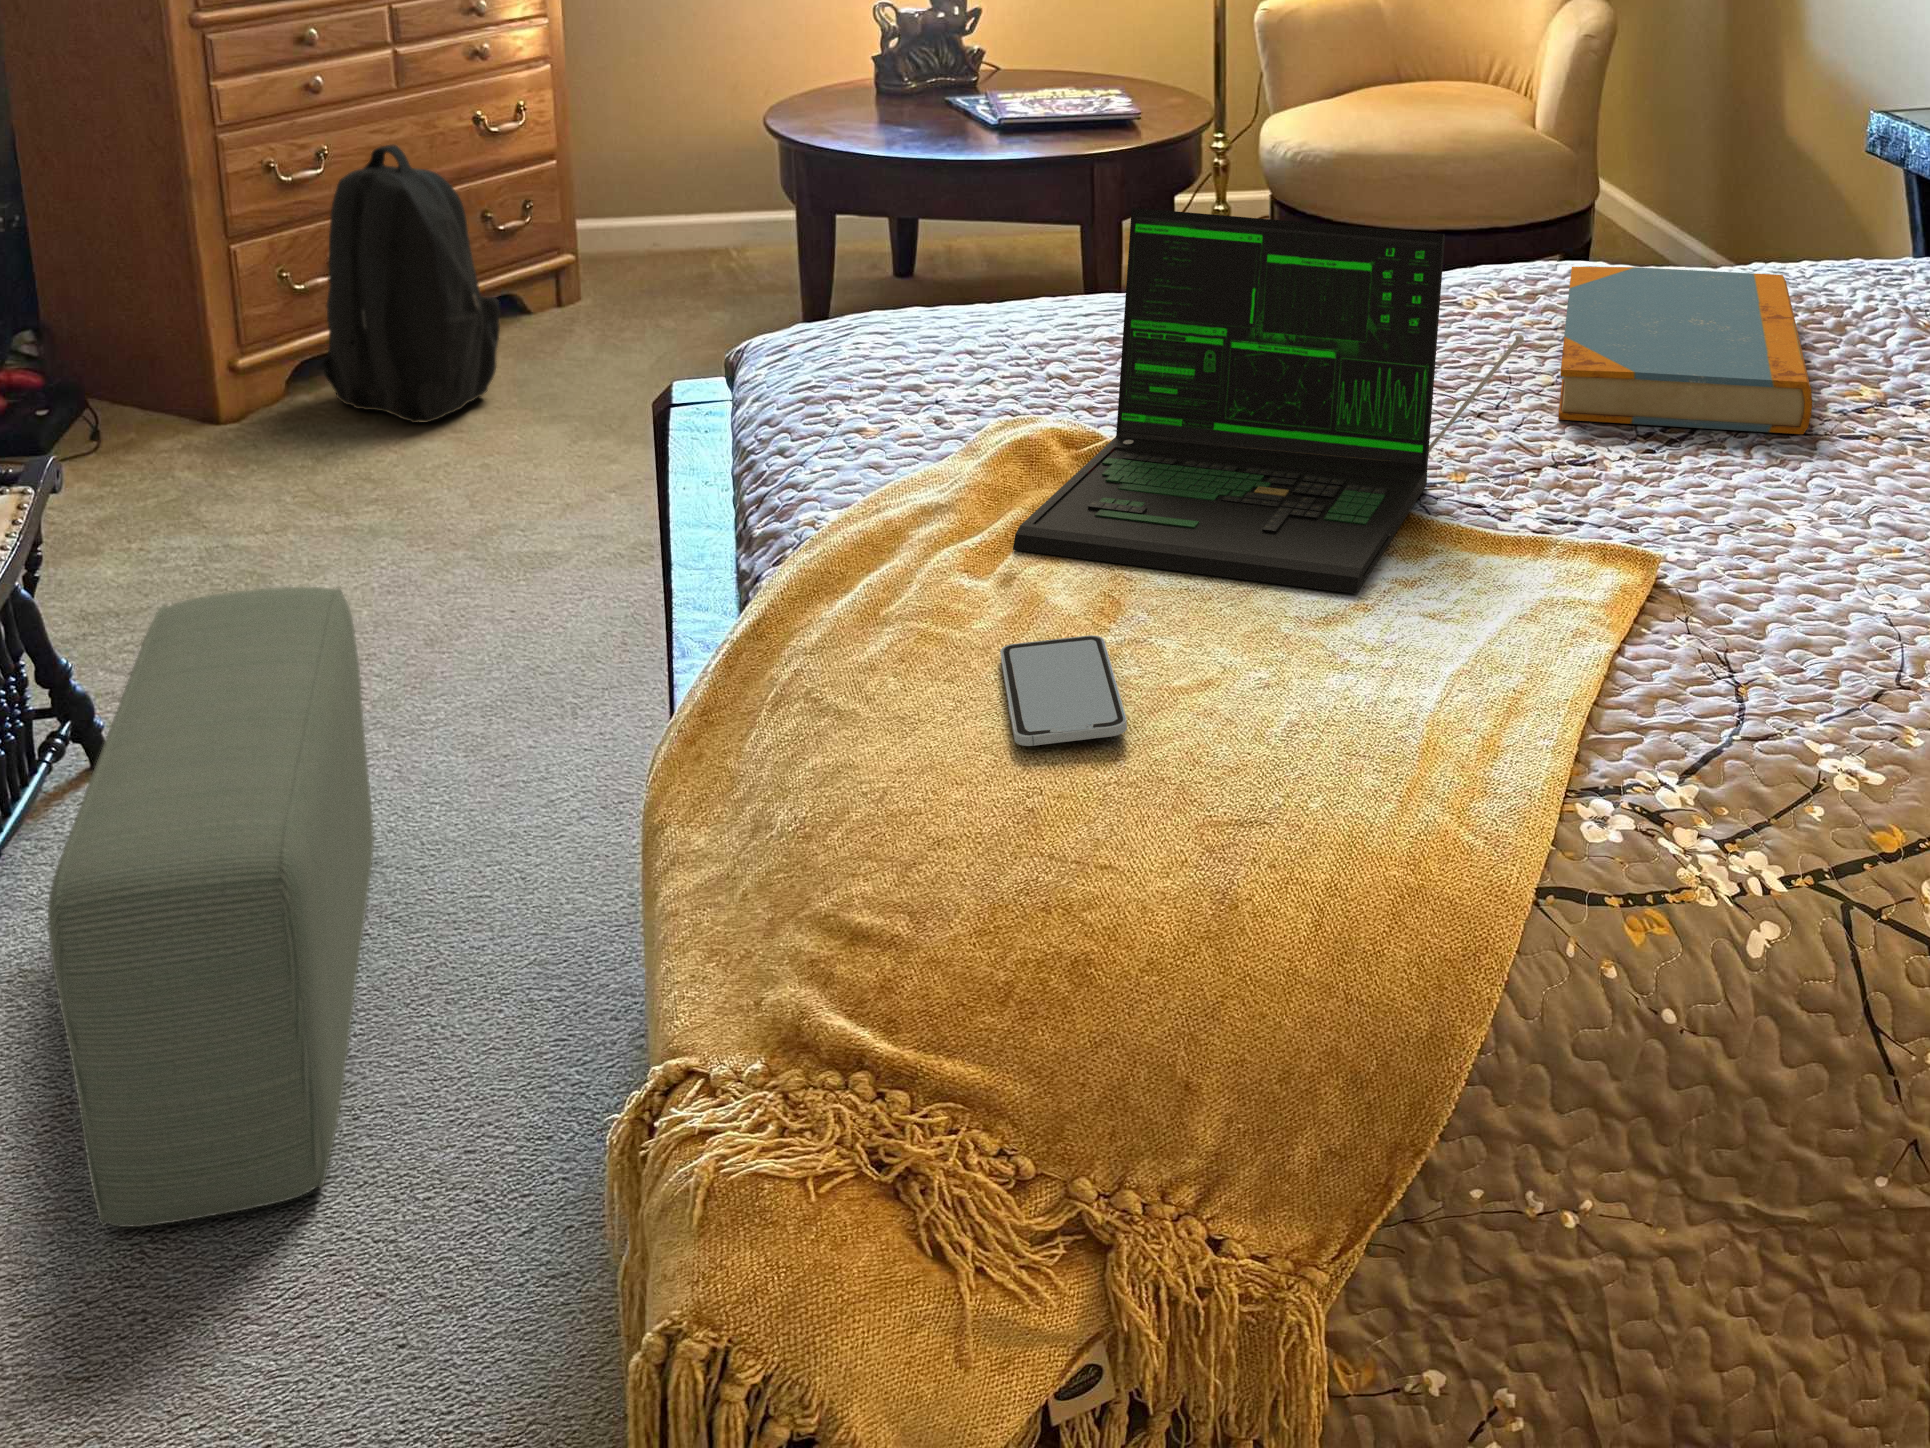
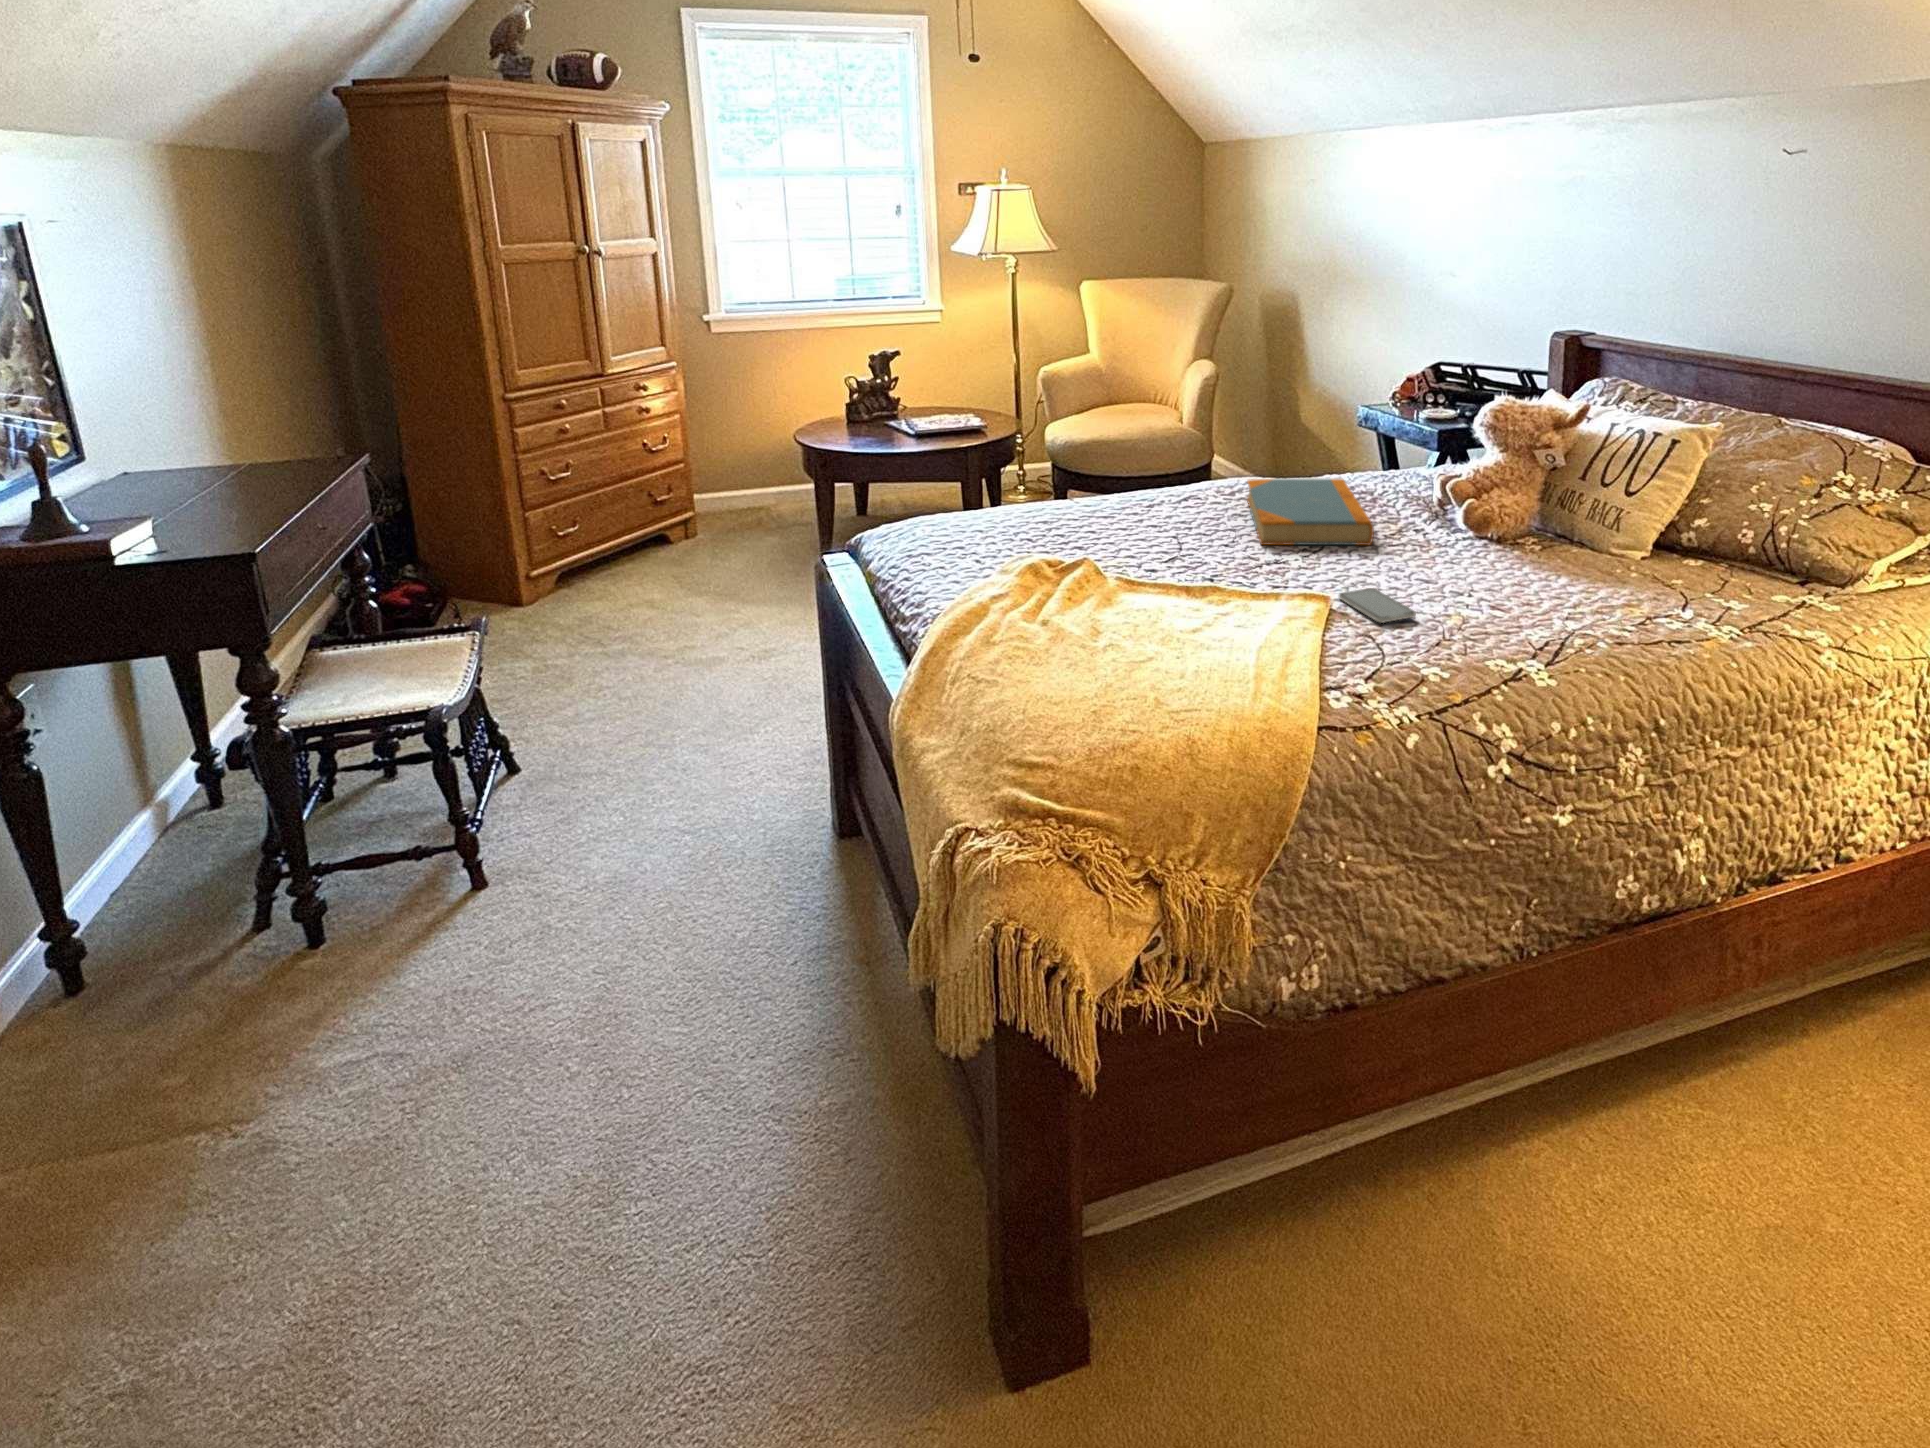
backpack: present [320,145,500,423] -> none [577,457,672,599]
laptop: present [1013,208,1524,594] -> none [1040,455,1255,619]
pouf: present [48,587,374,1227] -> none [568,666,707,971]
smartphone: present [1000,635,1127,746] -> present [1339,588,1416,623]

